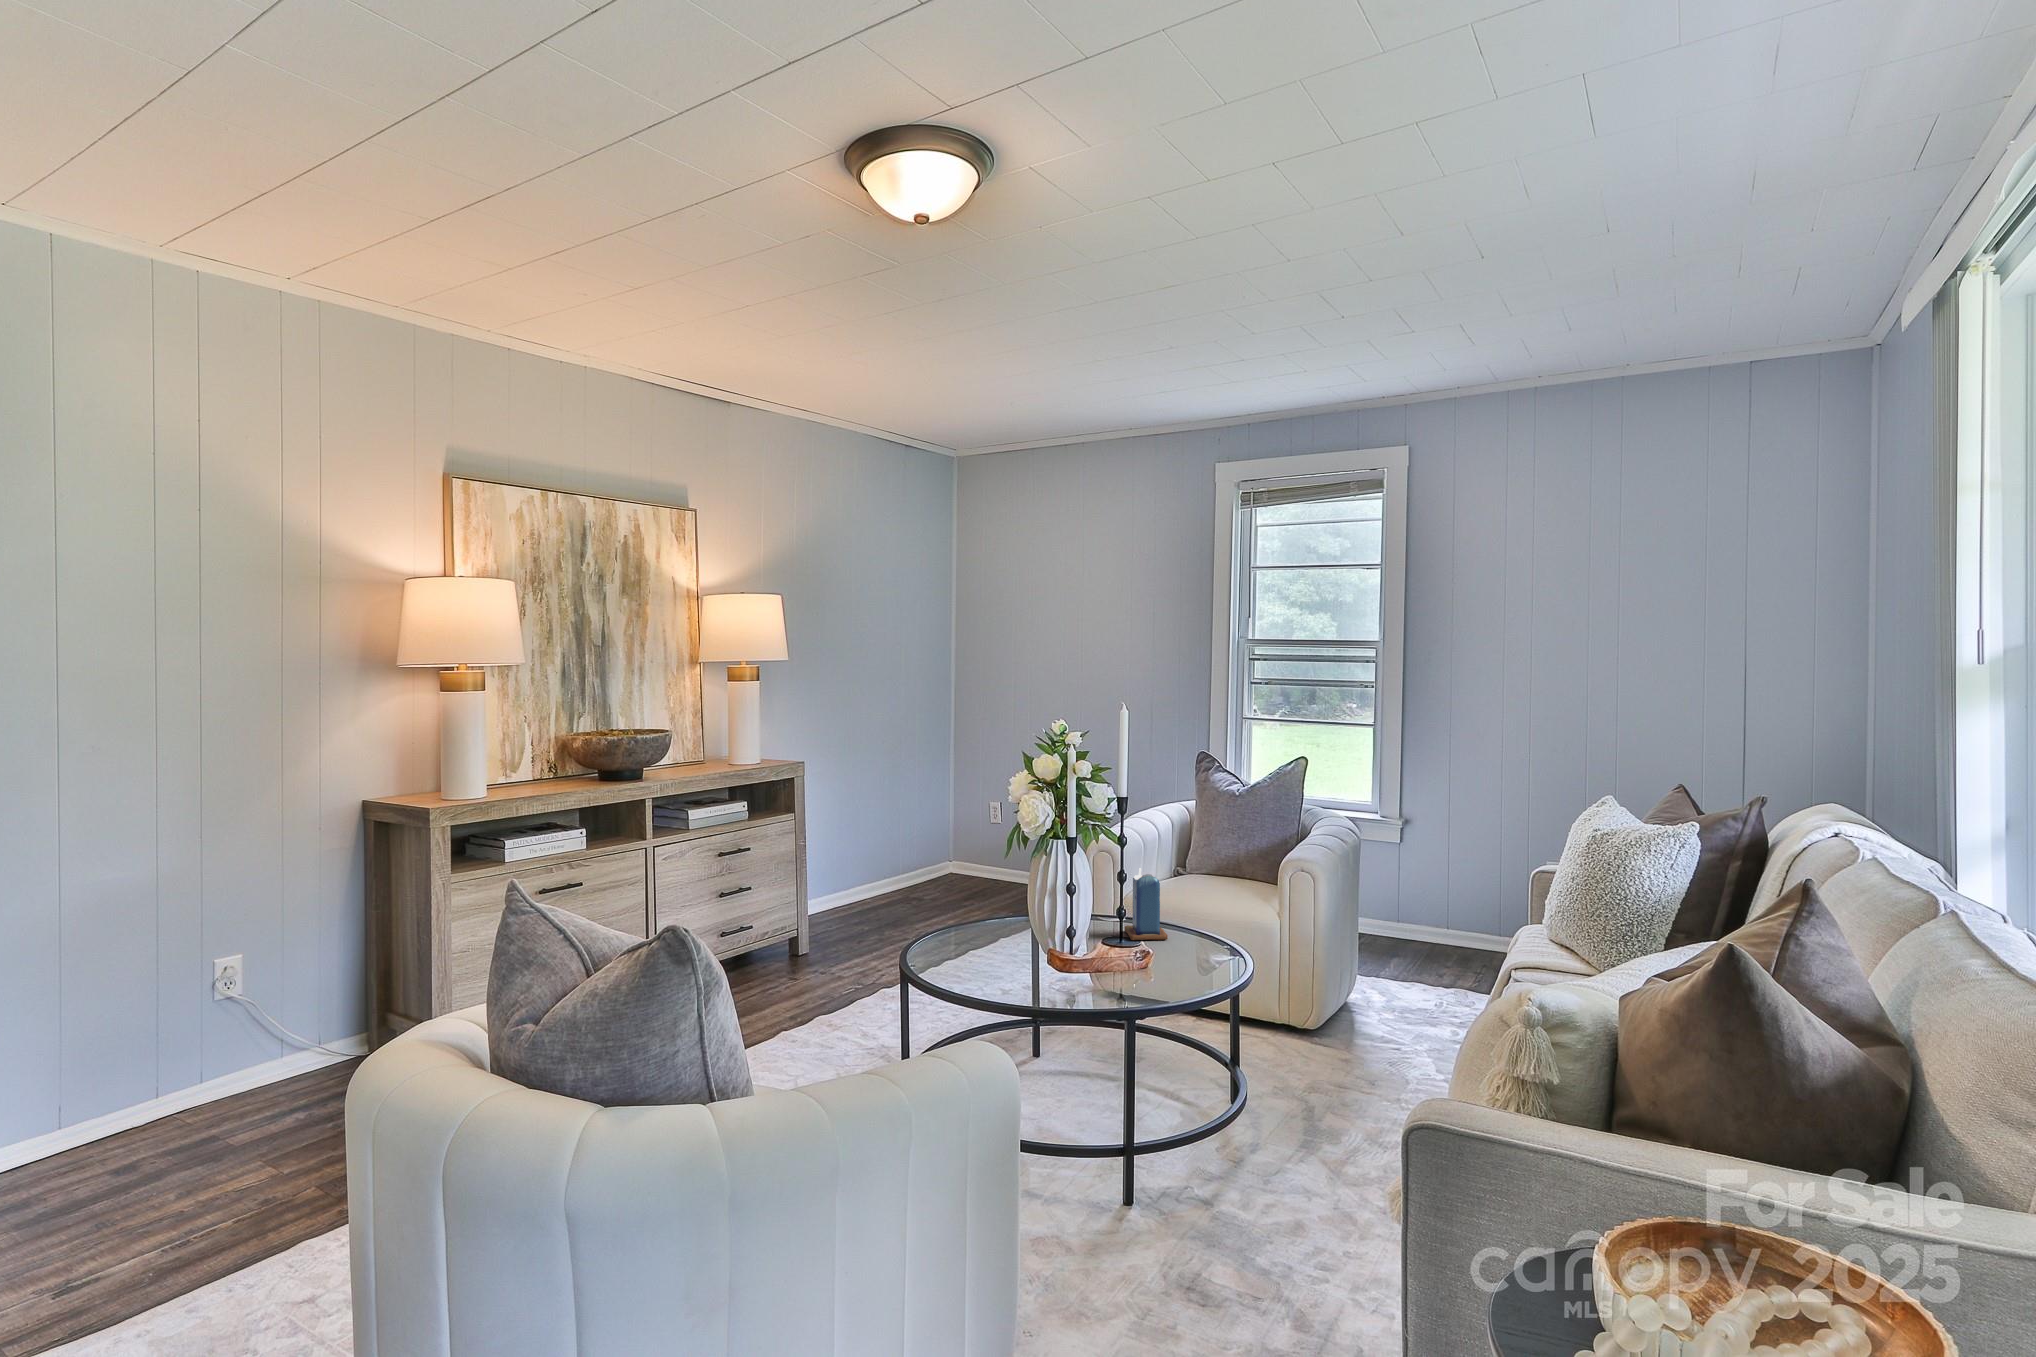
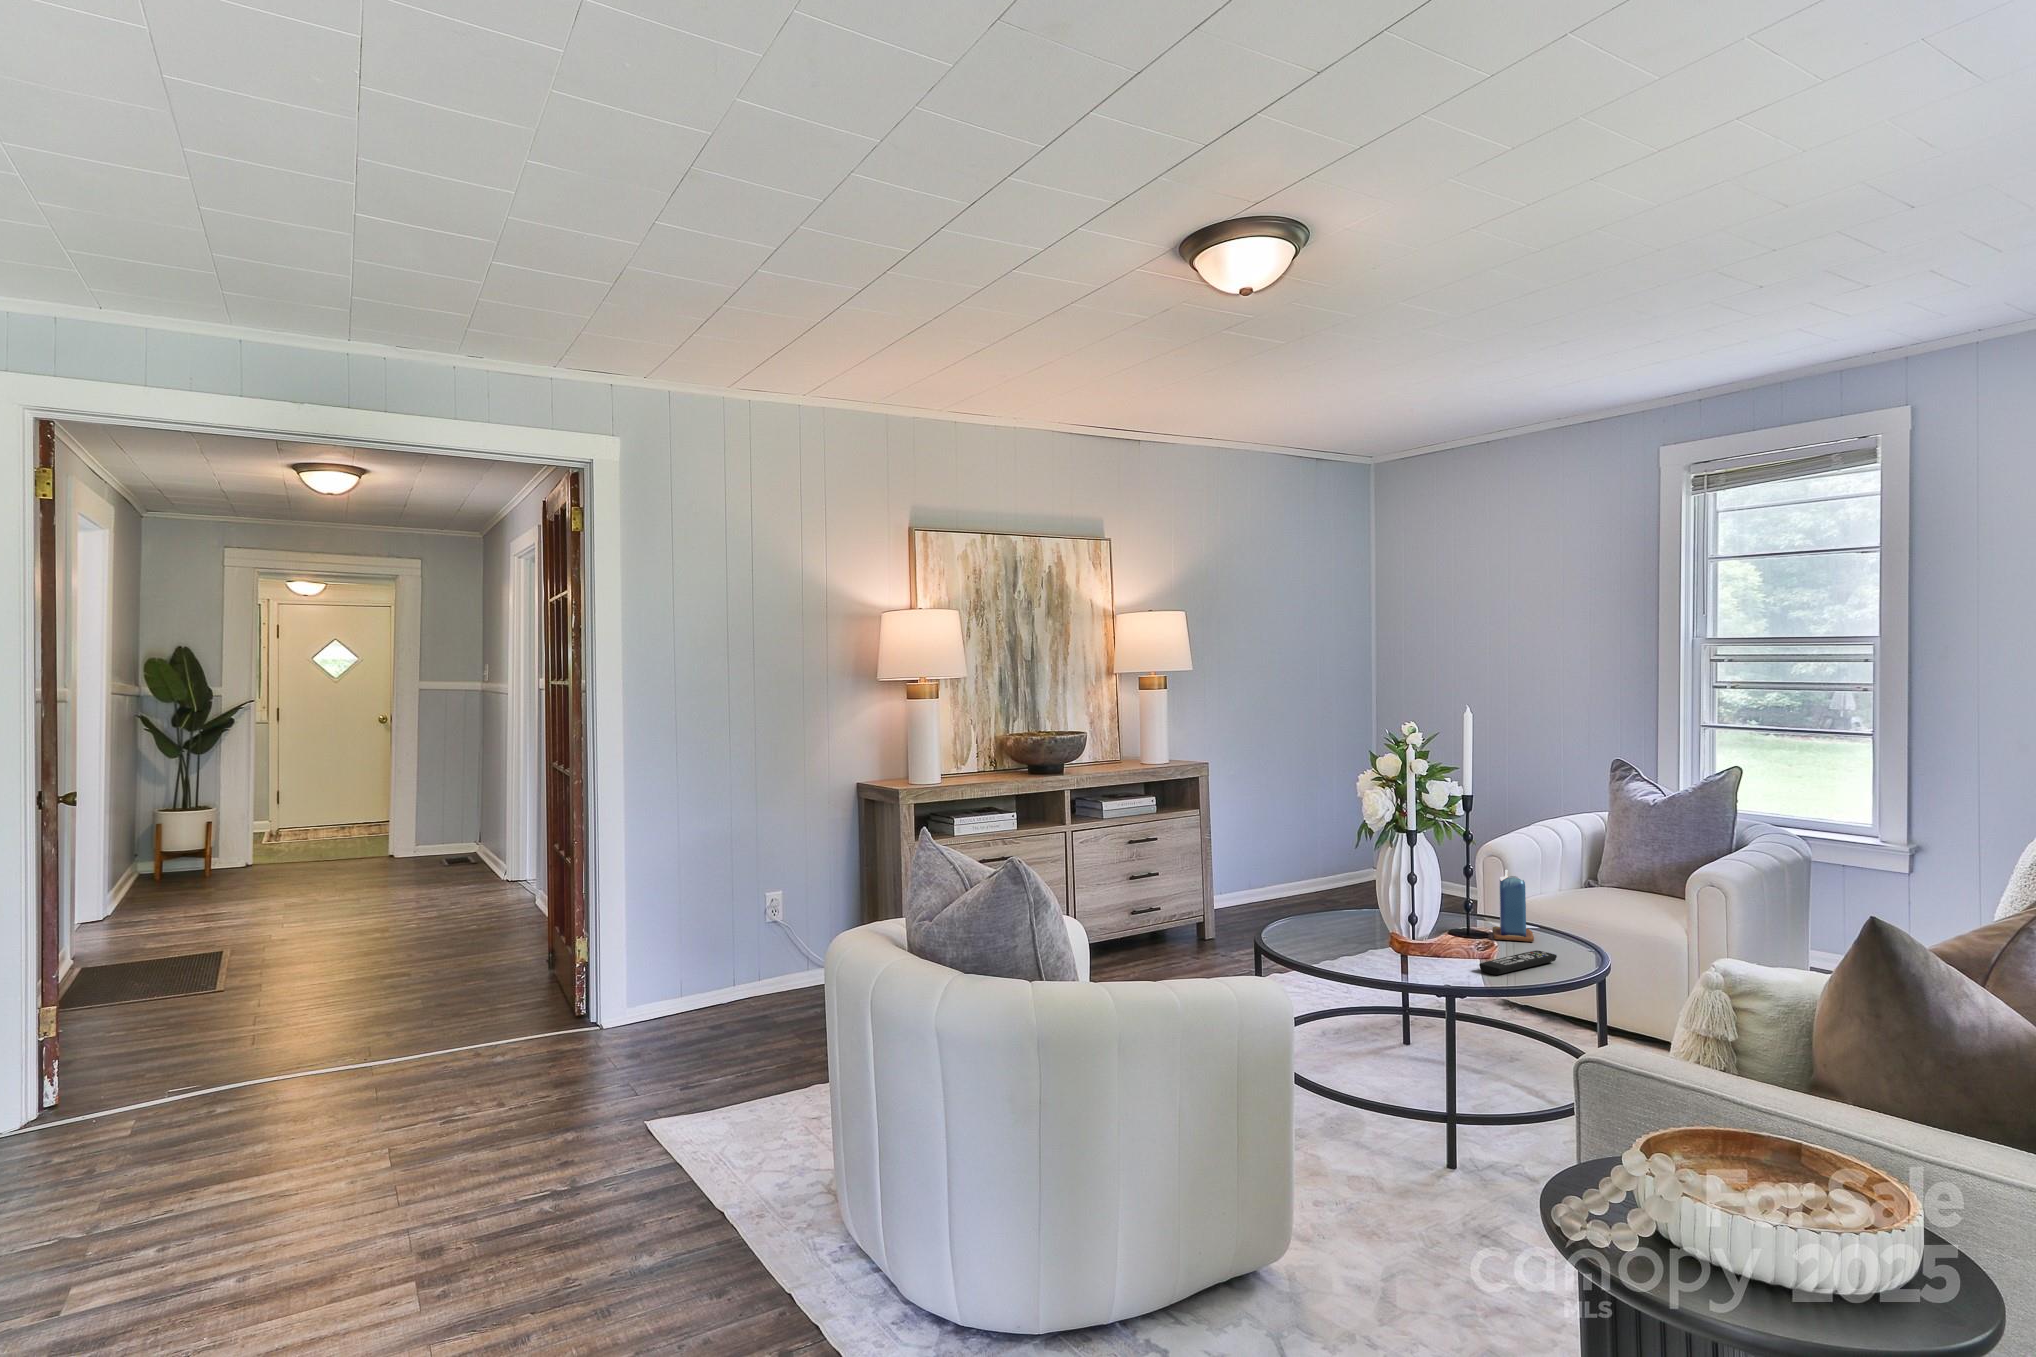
remote control: none [1139,951,1201,983] -> present [1479,950,1557,975]

